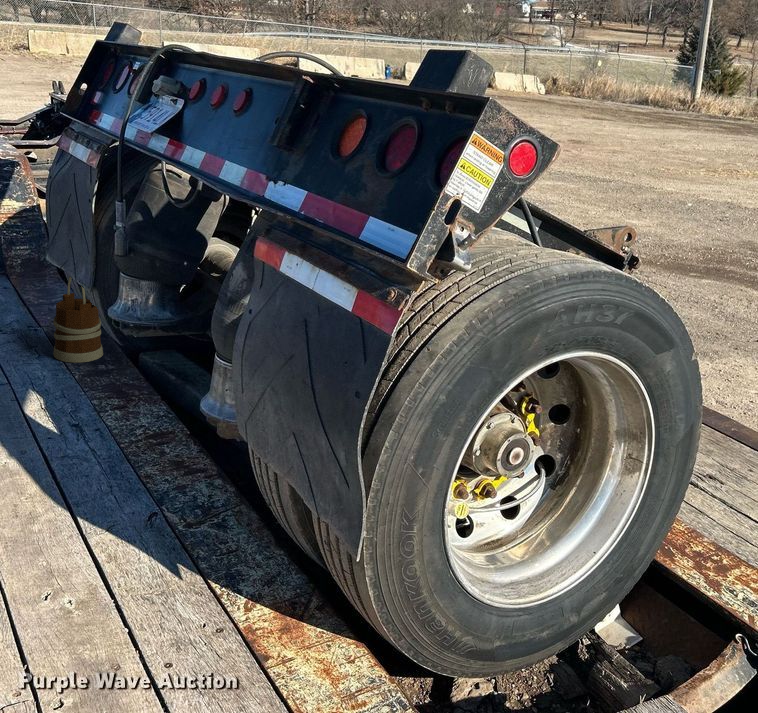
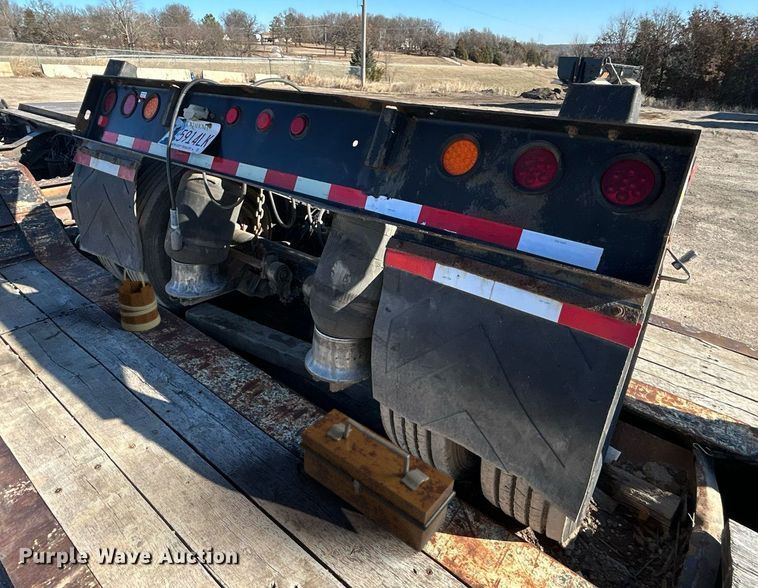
toolbox: none [148,449,288,610] -> present [299,409,456,552]

